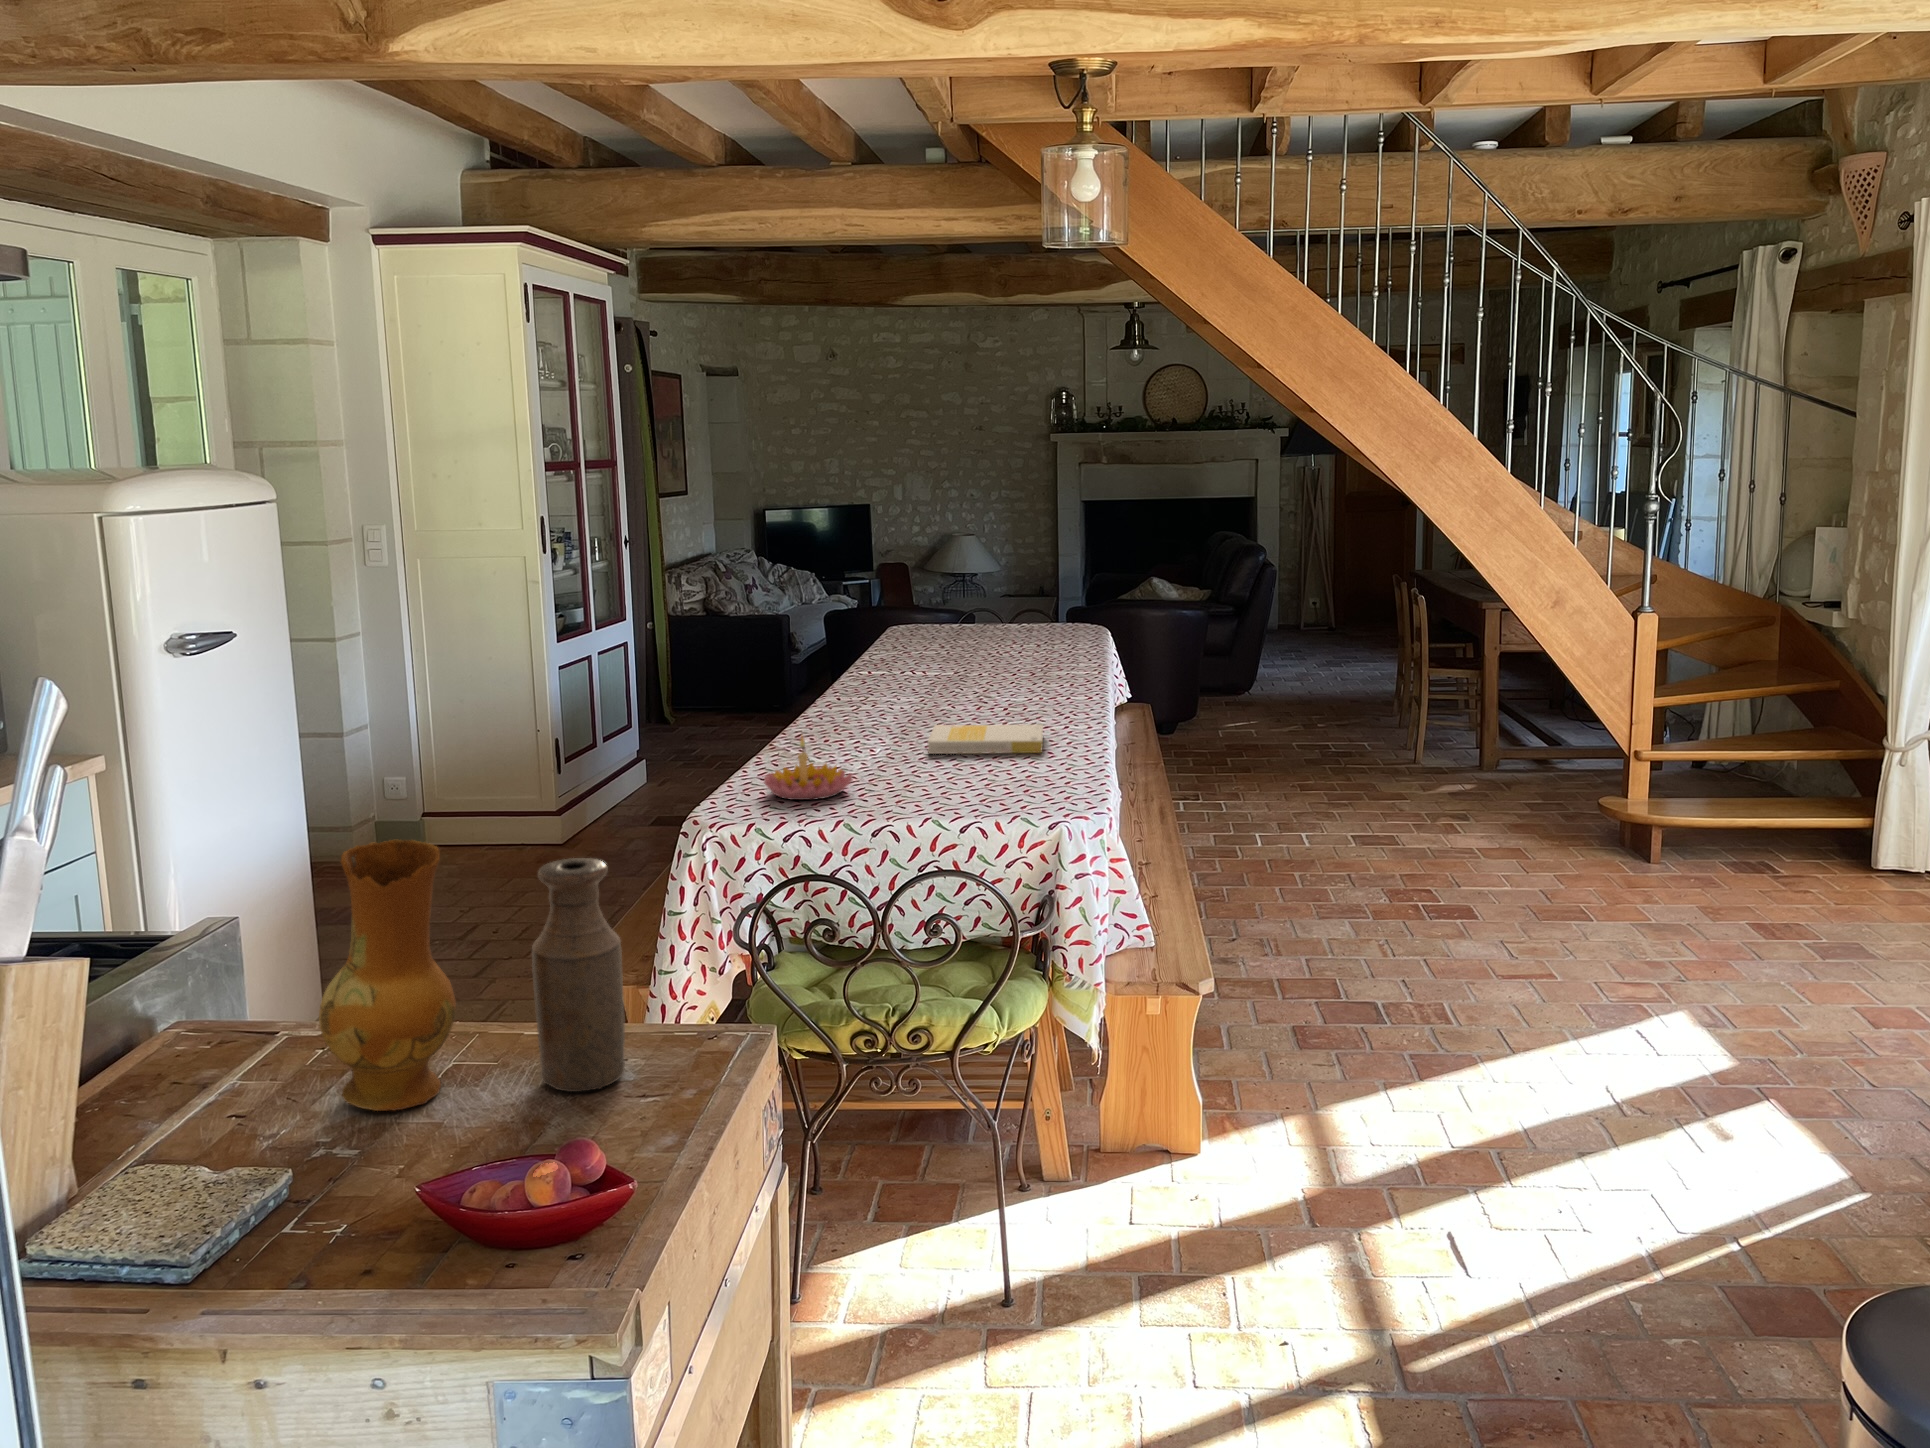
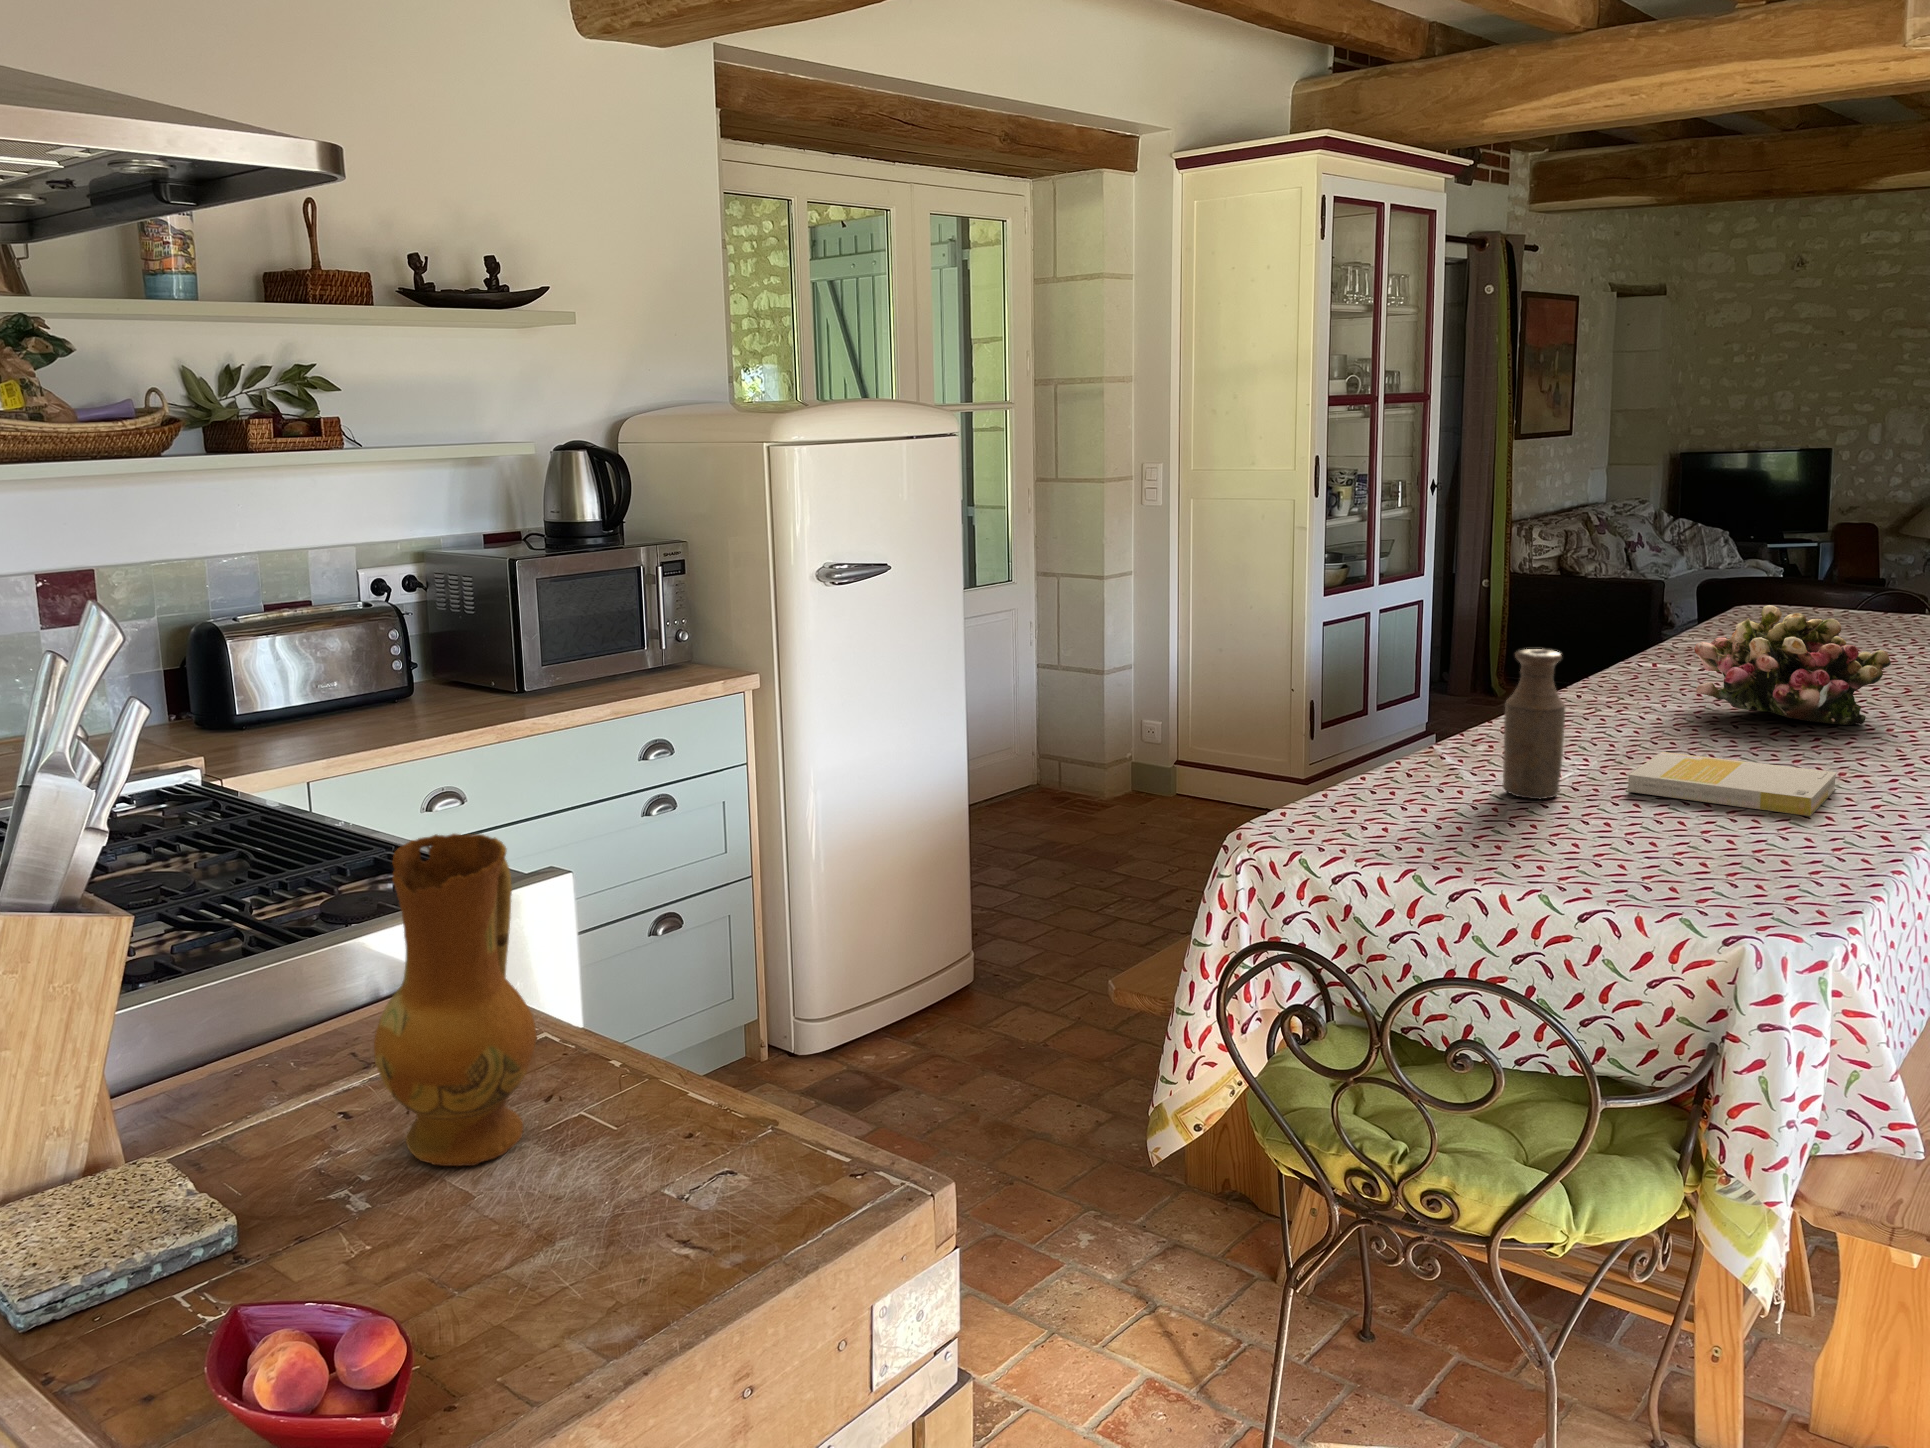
flower arrangement: none [917,619,1037,698] -> present [1694,605,1891,725]
candle holder: present [764,735,852,800] -> none [1351,744,1478,834]
bottle: present [532,858,625,1092] -> present [1502,649,1565,799]

